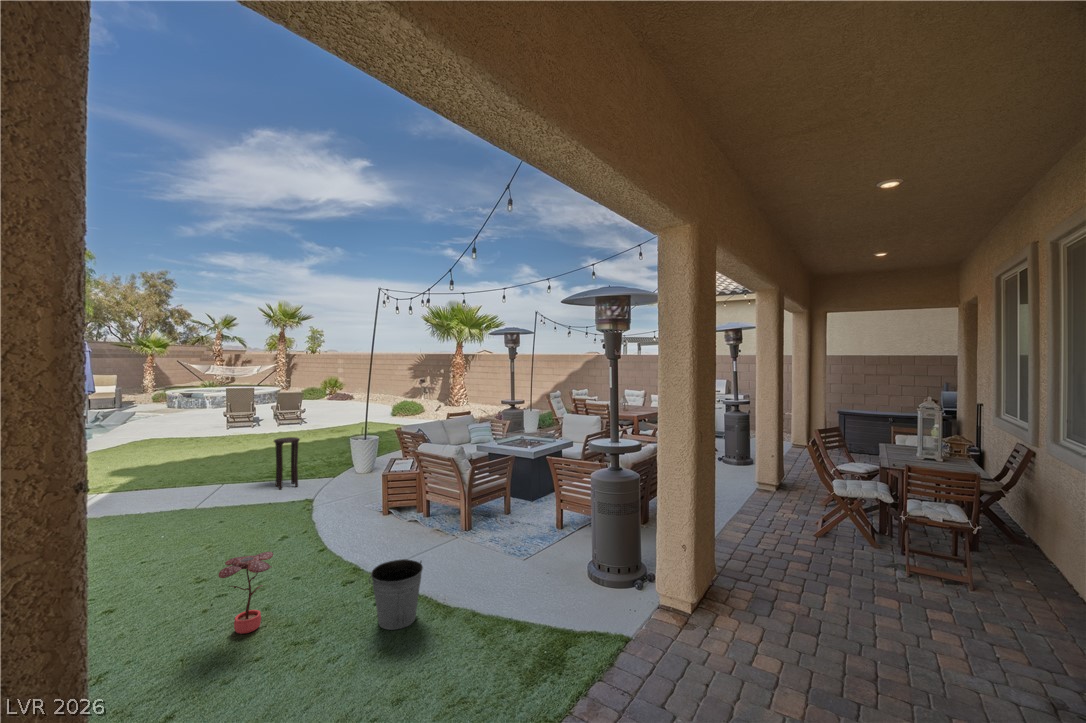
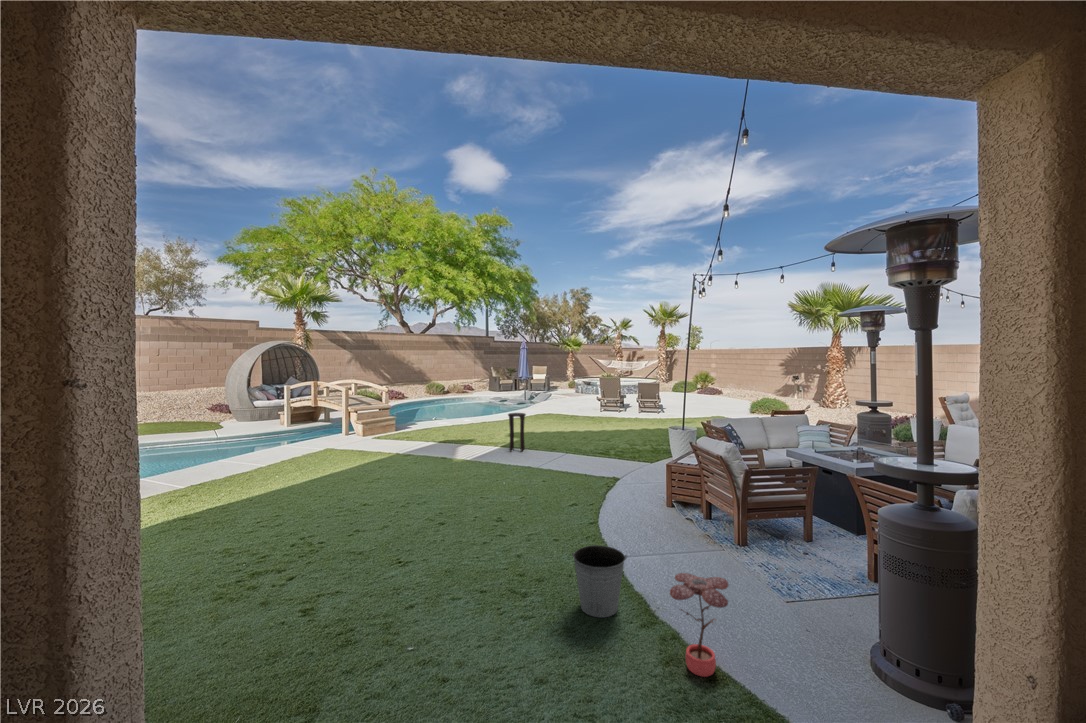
stool: present [274,437,300,489] -> present [508,413,526,452]
potted plant: present [218,552,273,634] -> present [670,573,728,677]

